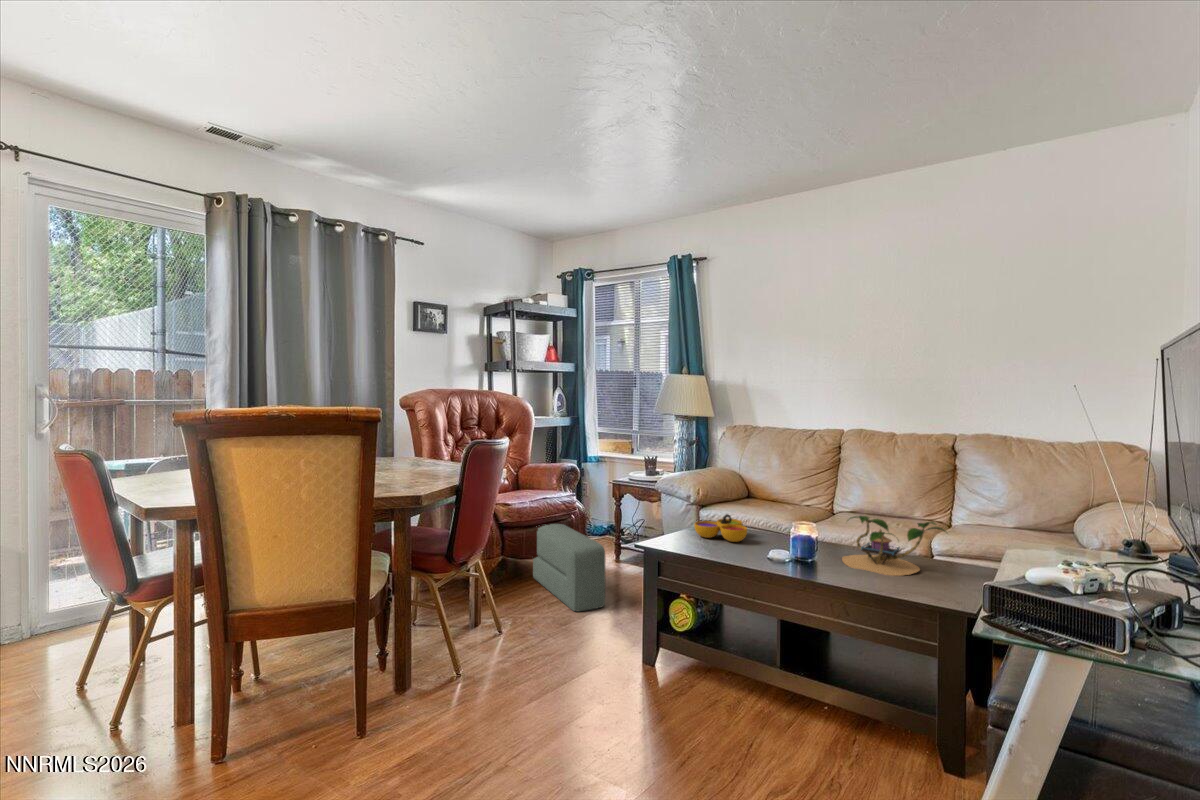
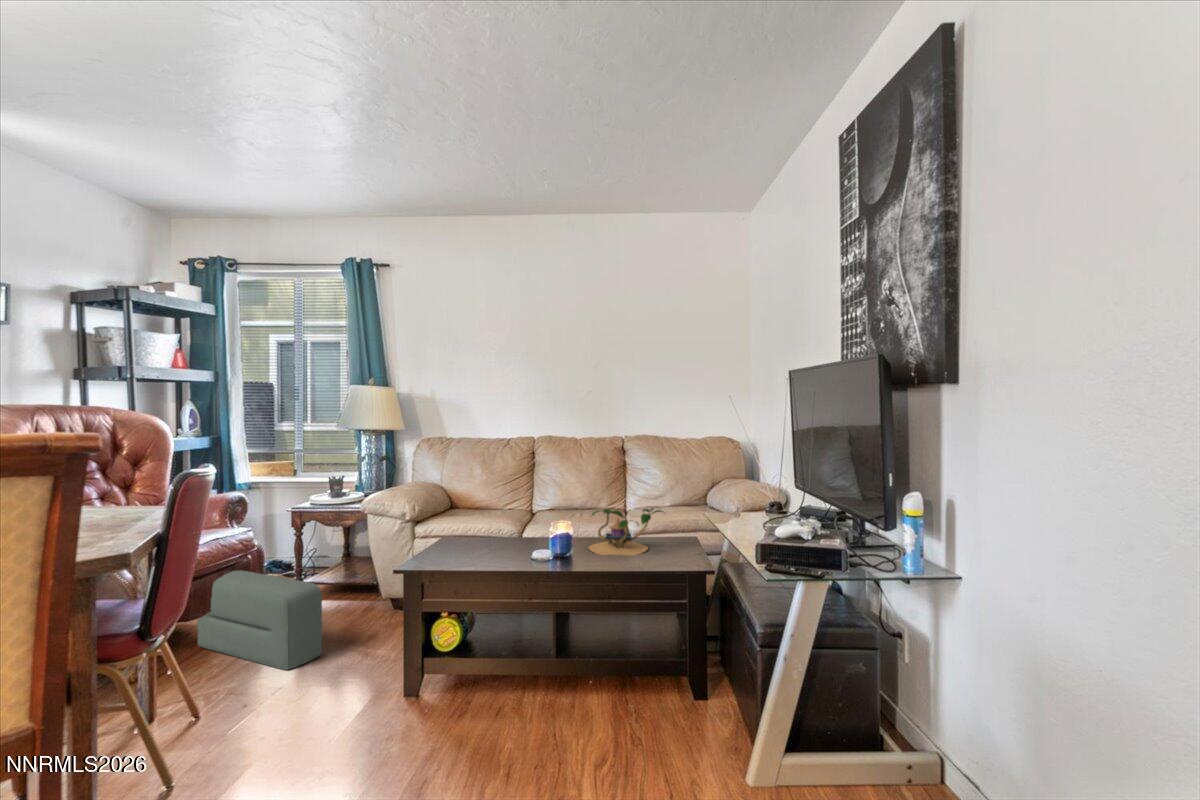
decorative bowl: present [694,514,747,542] -> none [445,526,500,553]

